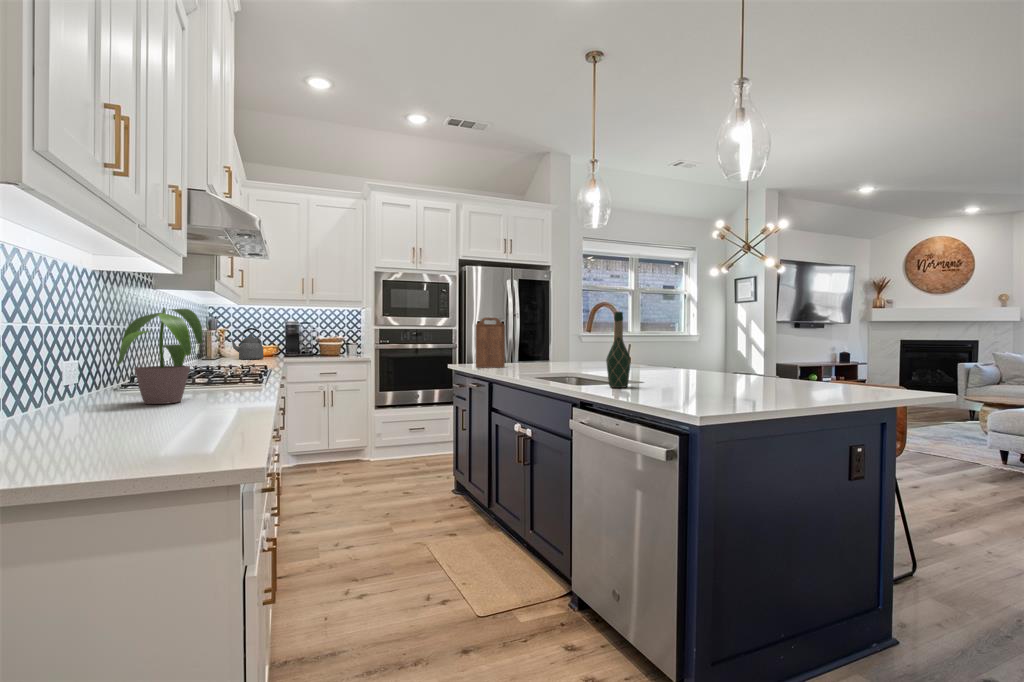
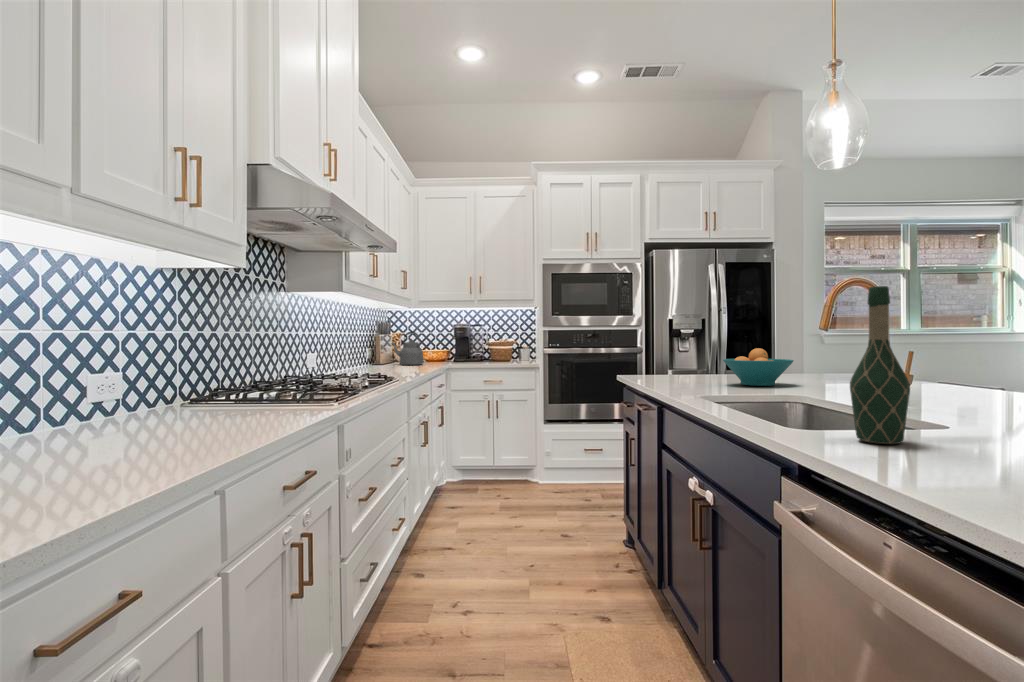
potted plant: present [116,308,203,404] -> none [86,306,247,432]
cutting board: present [476,318,505,368] -> none [652,312,694,382]
fruit bowl: none [526,344,569,368] -> present [723,348,793,386]

